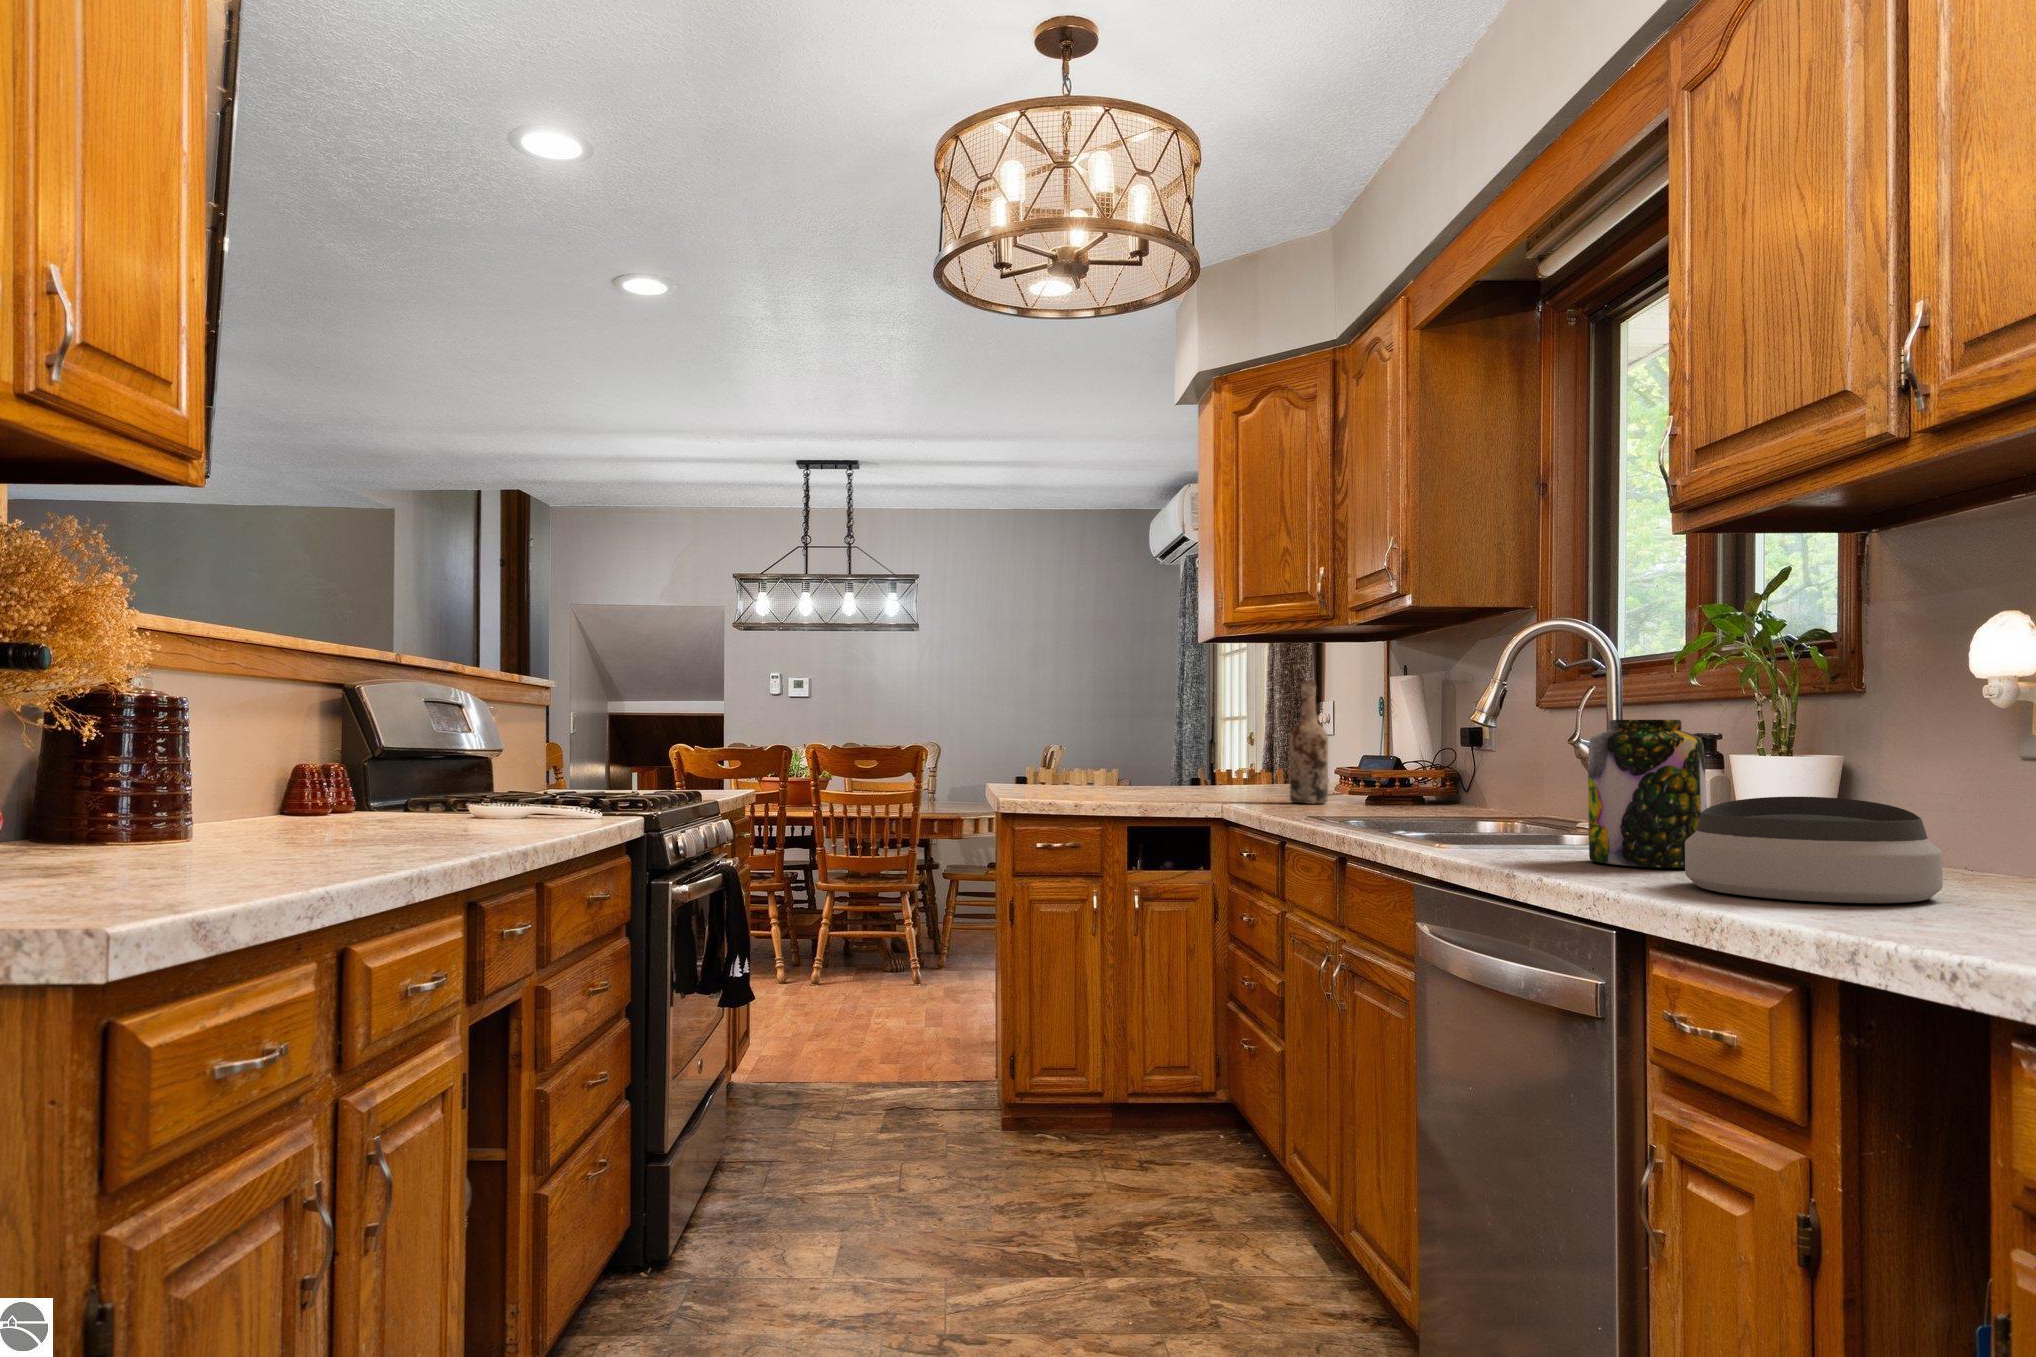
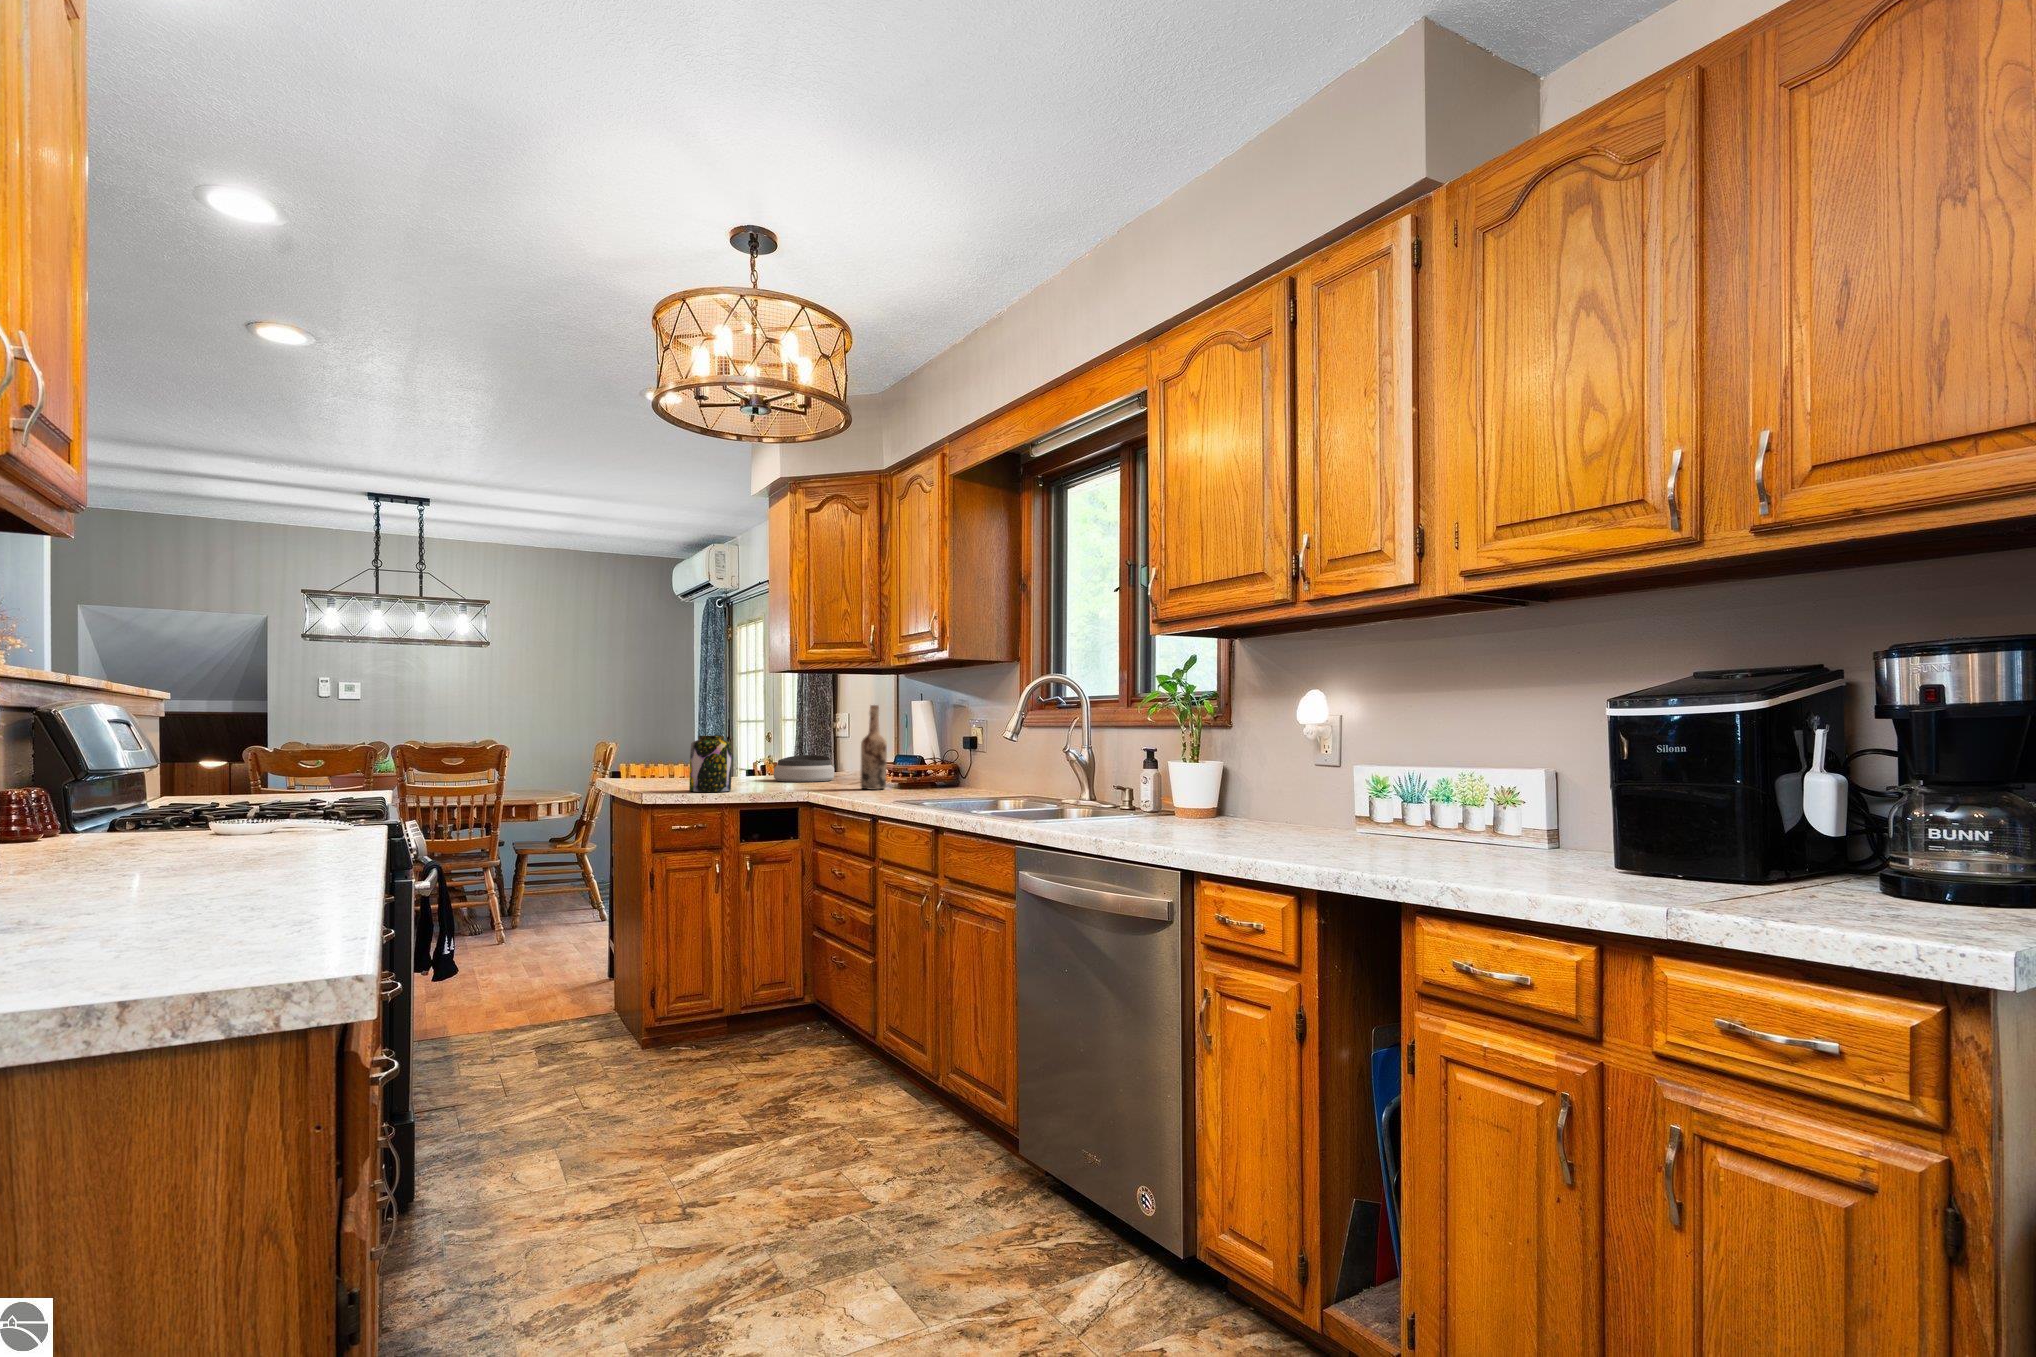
jar: present [1588,720,1706,868] -> present [689,736,732,792]
bowl: present [1685,797,1943,903] -> present [774,755,834,782]

